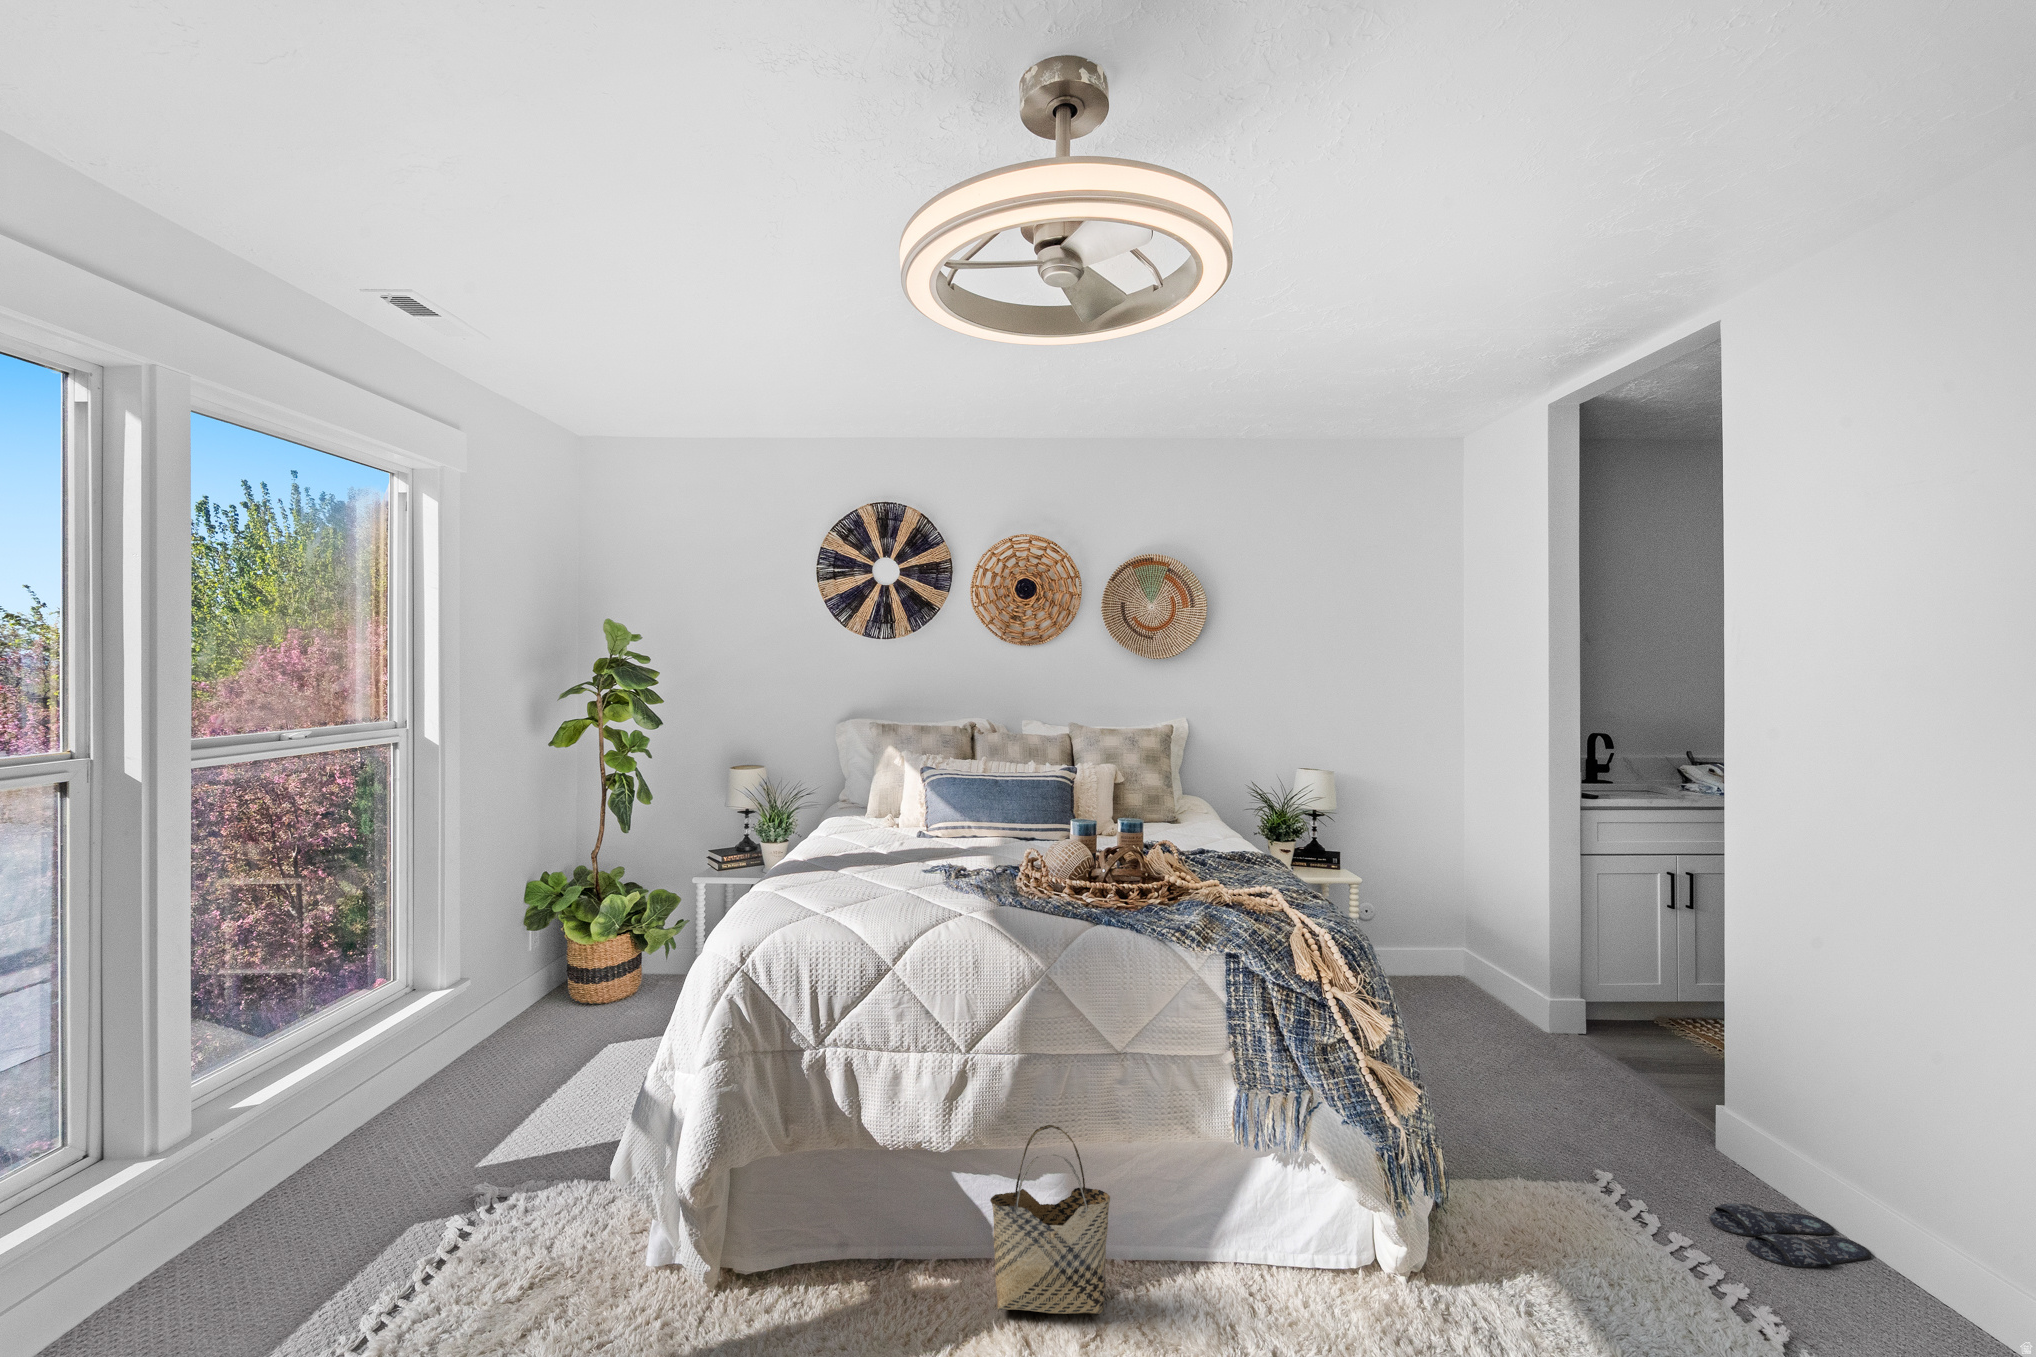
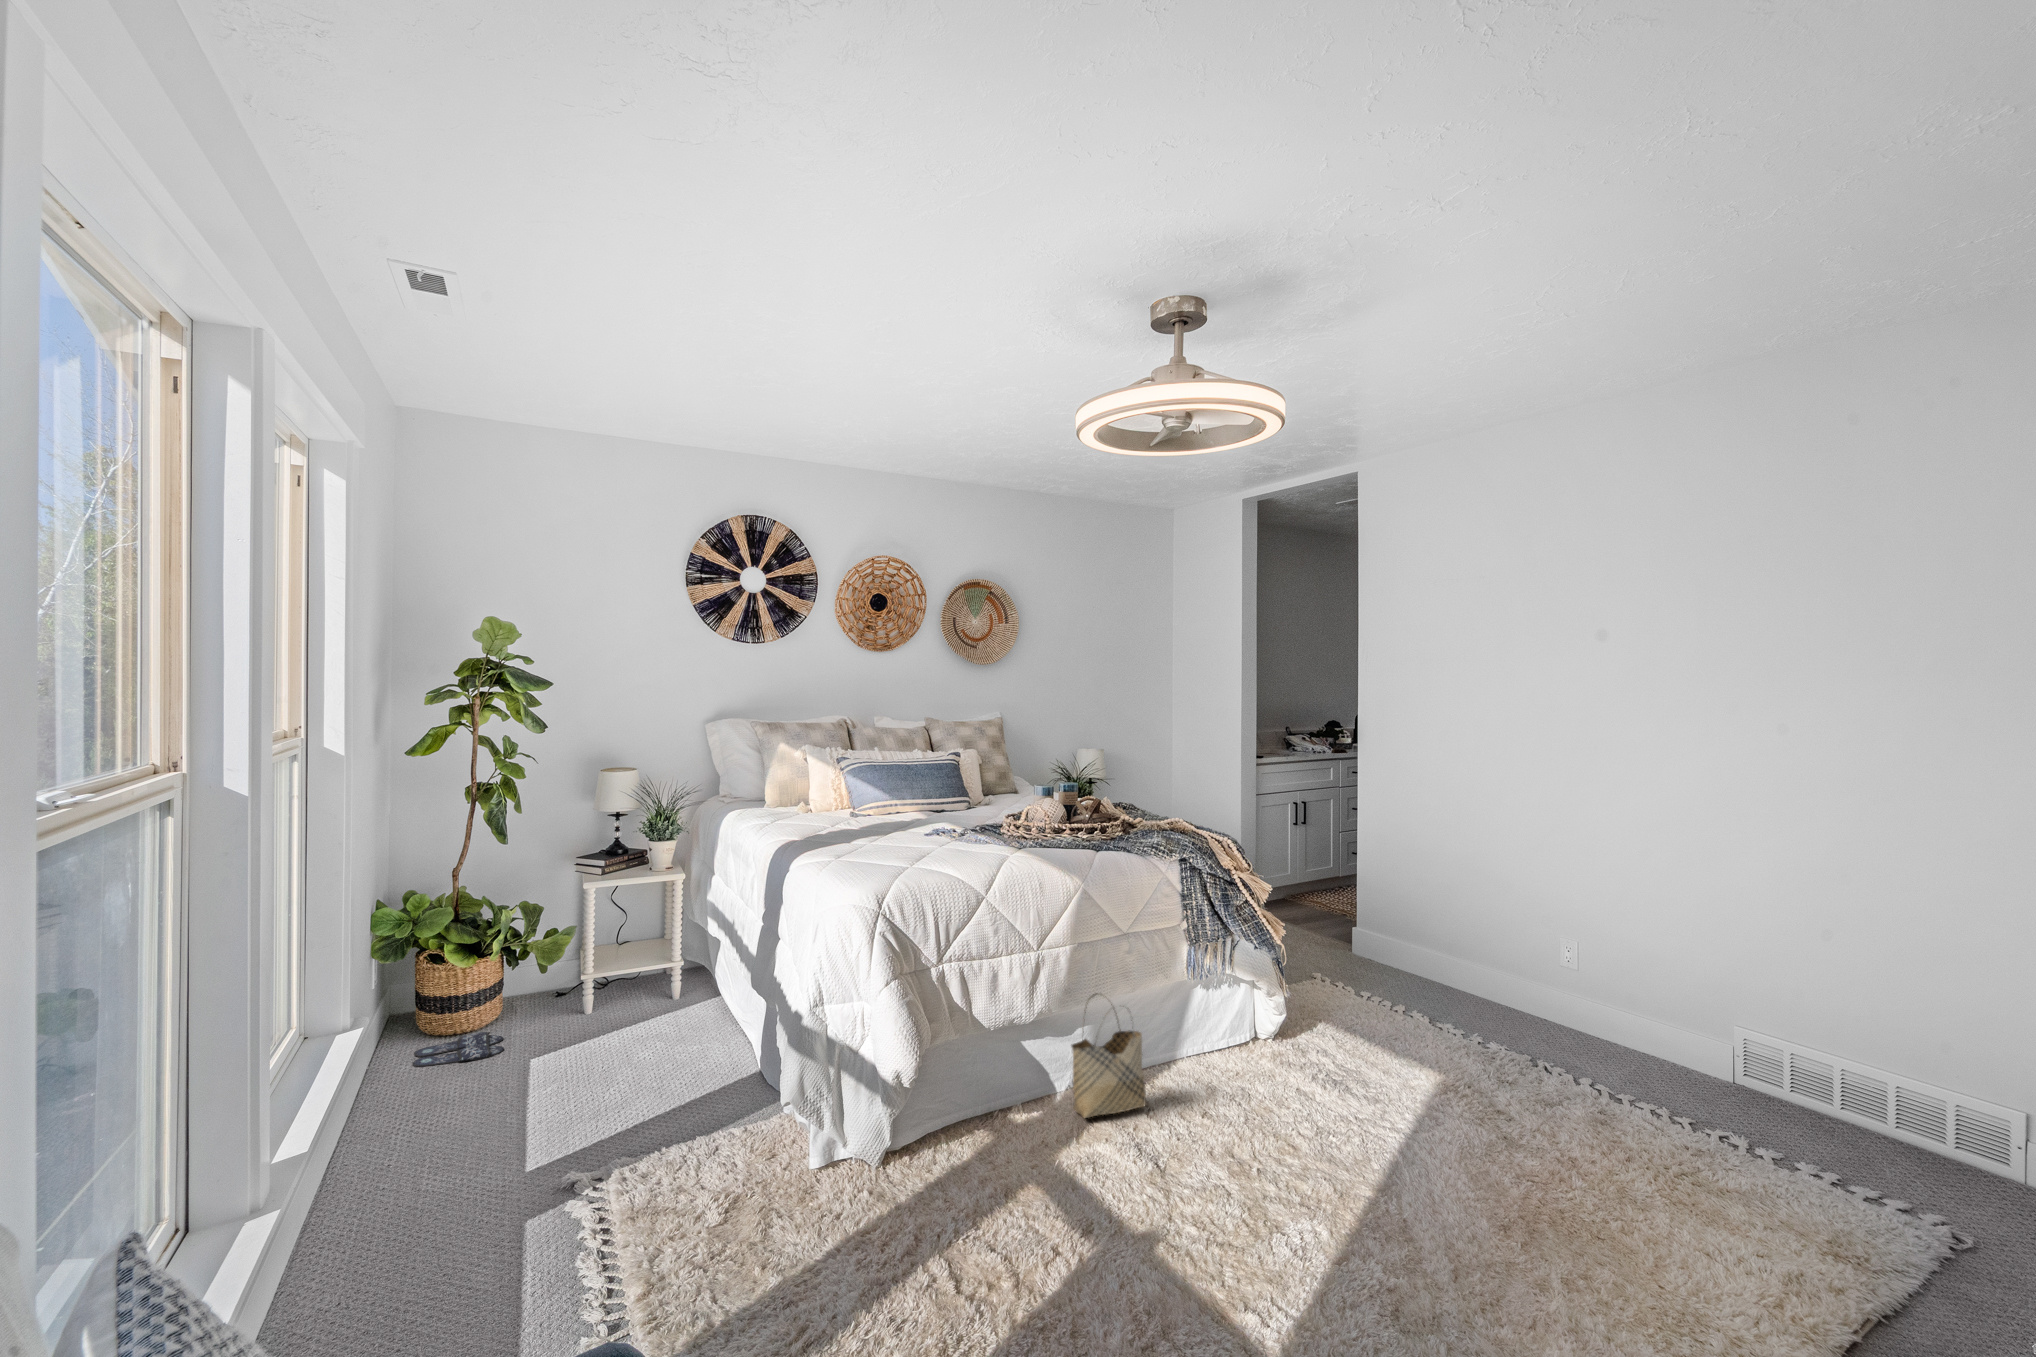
slippers: present [1710,1203,1871,1268] -> present [413,1032,504,1067]

